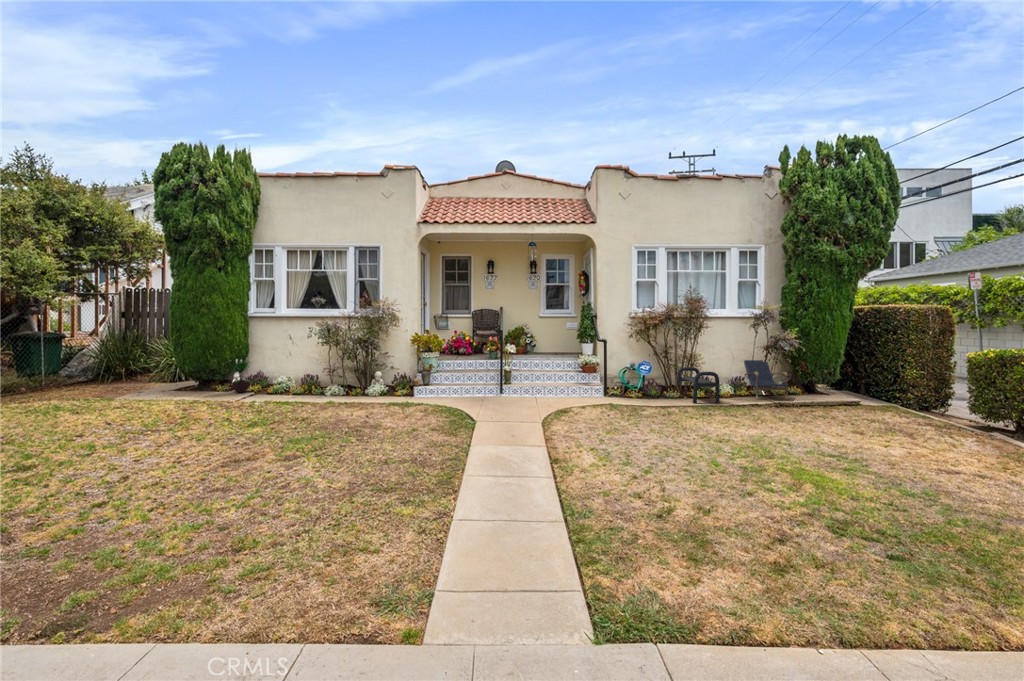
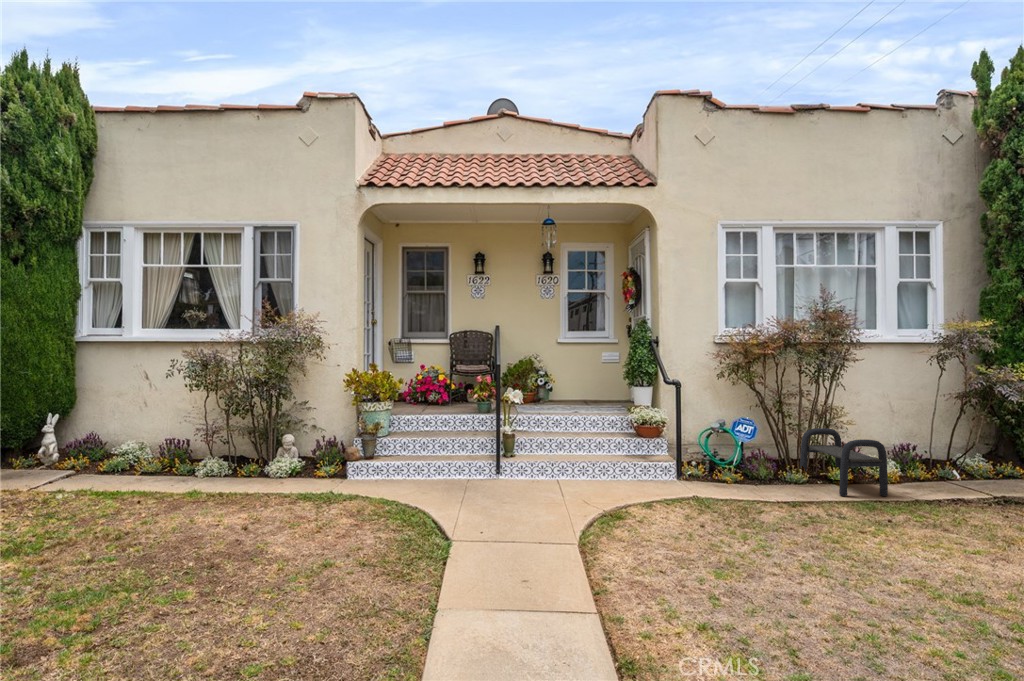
potted tree: present [229,360,250,392] -> none [19,411,67,474]
lounge chair: present [744,360,788,399] -> none [913,415,1003,486]

